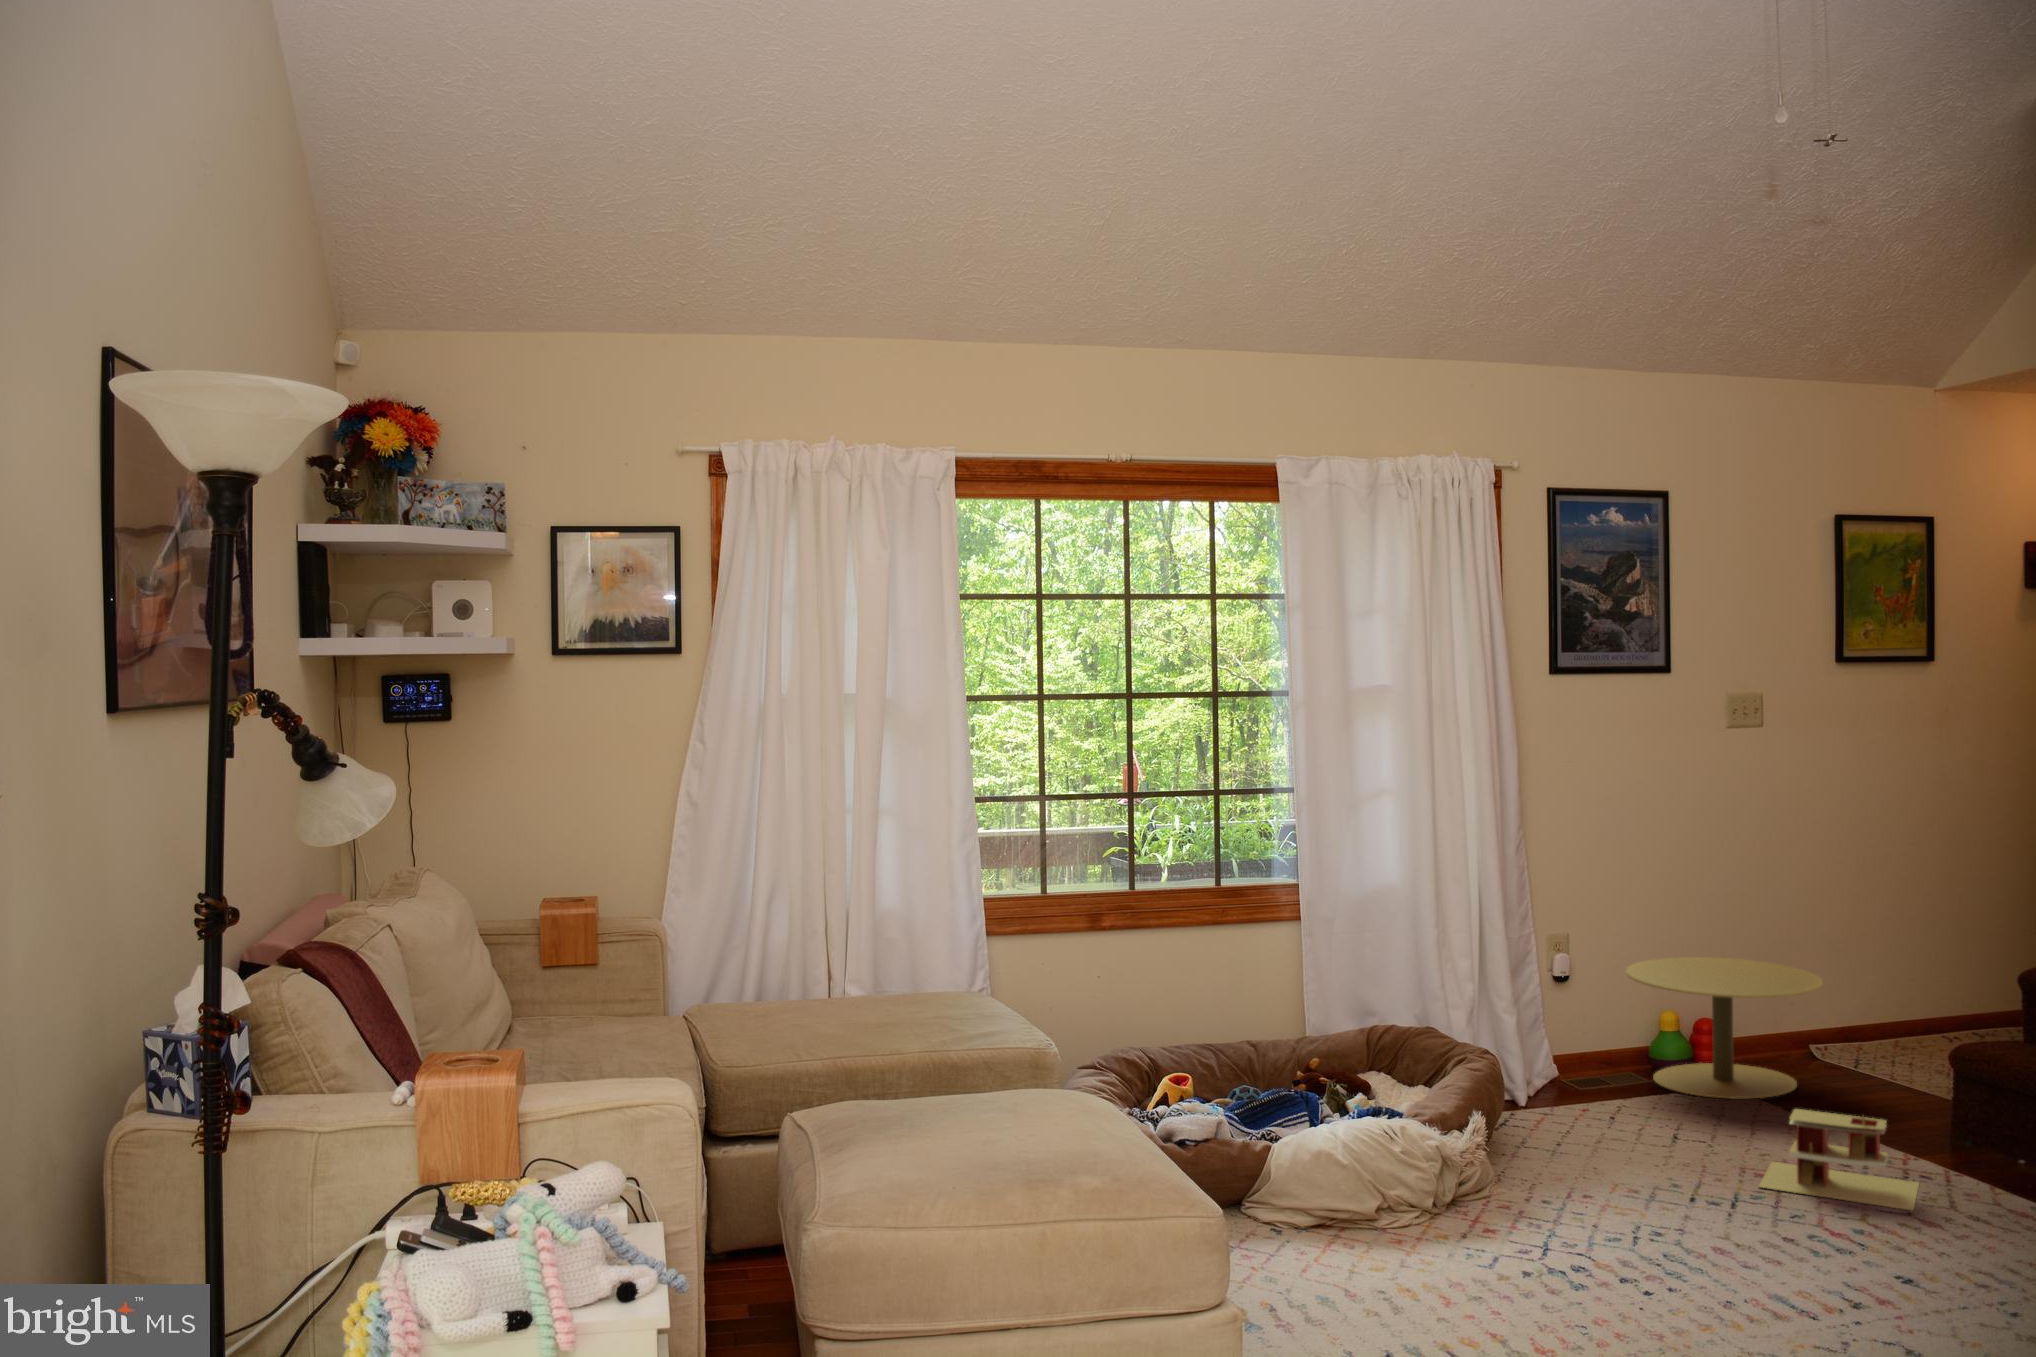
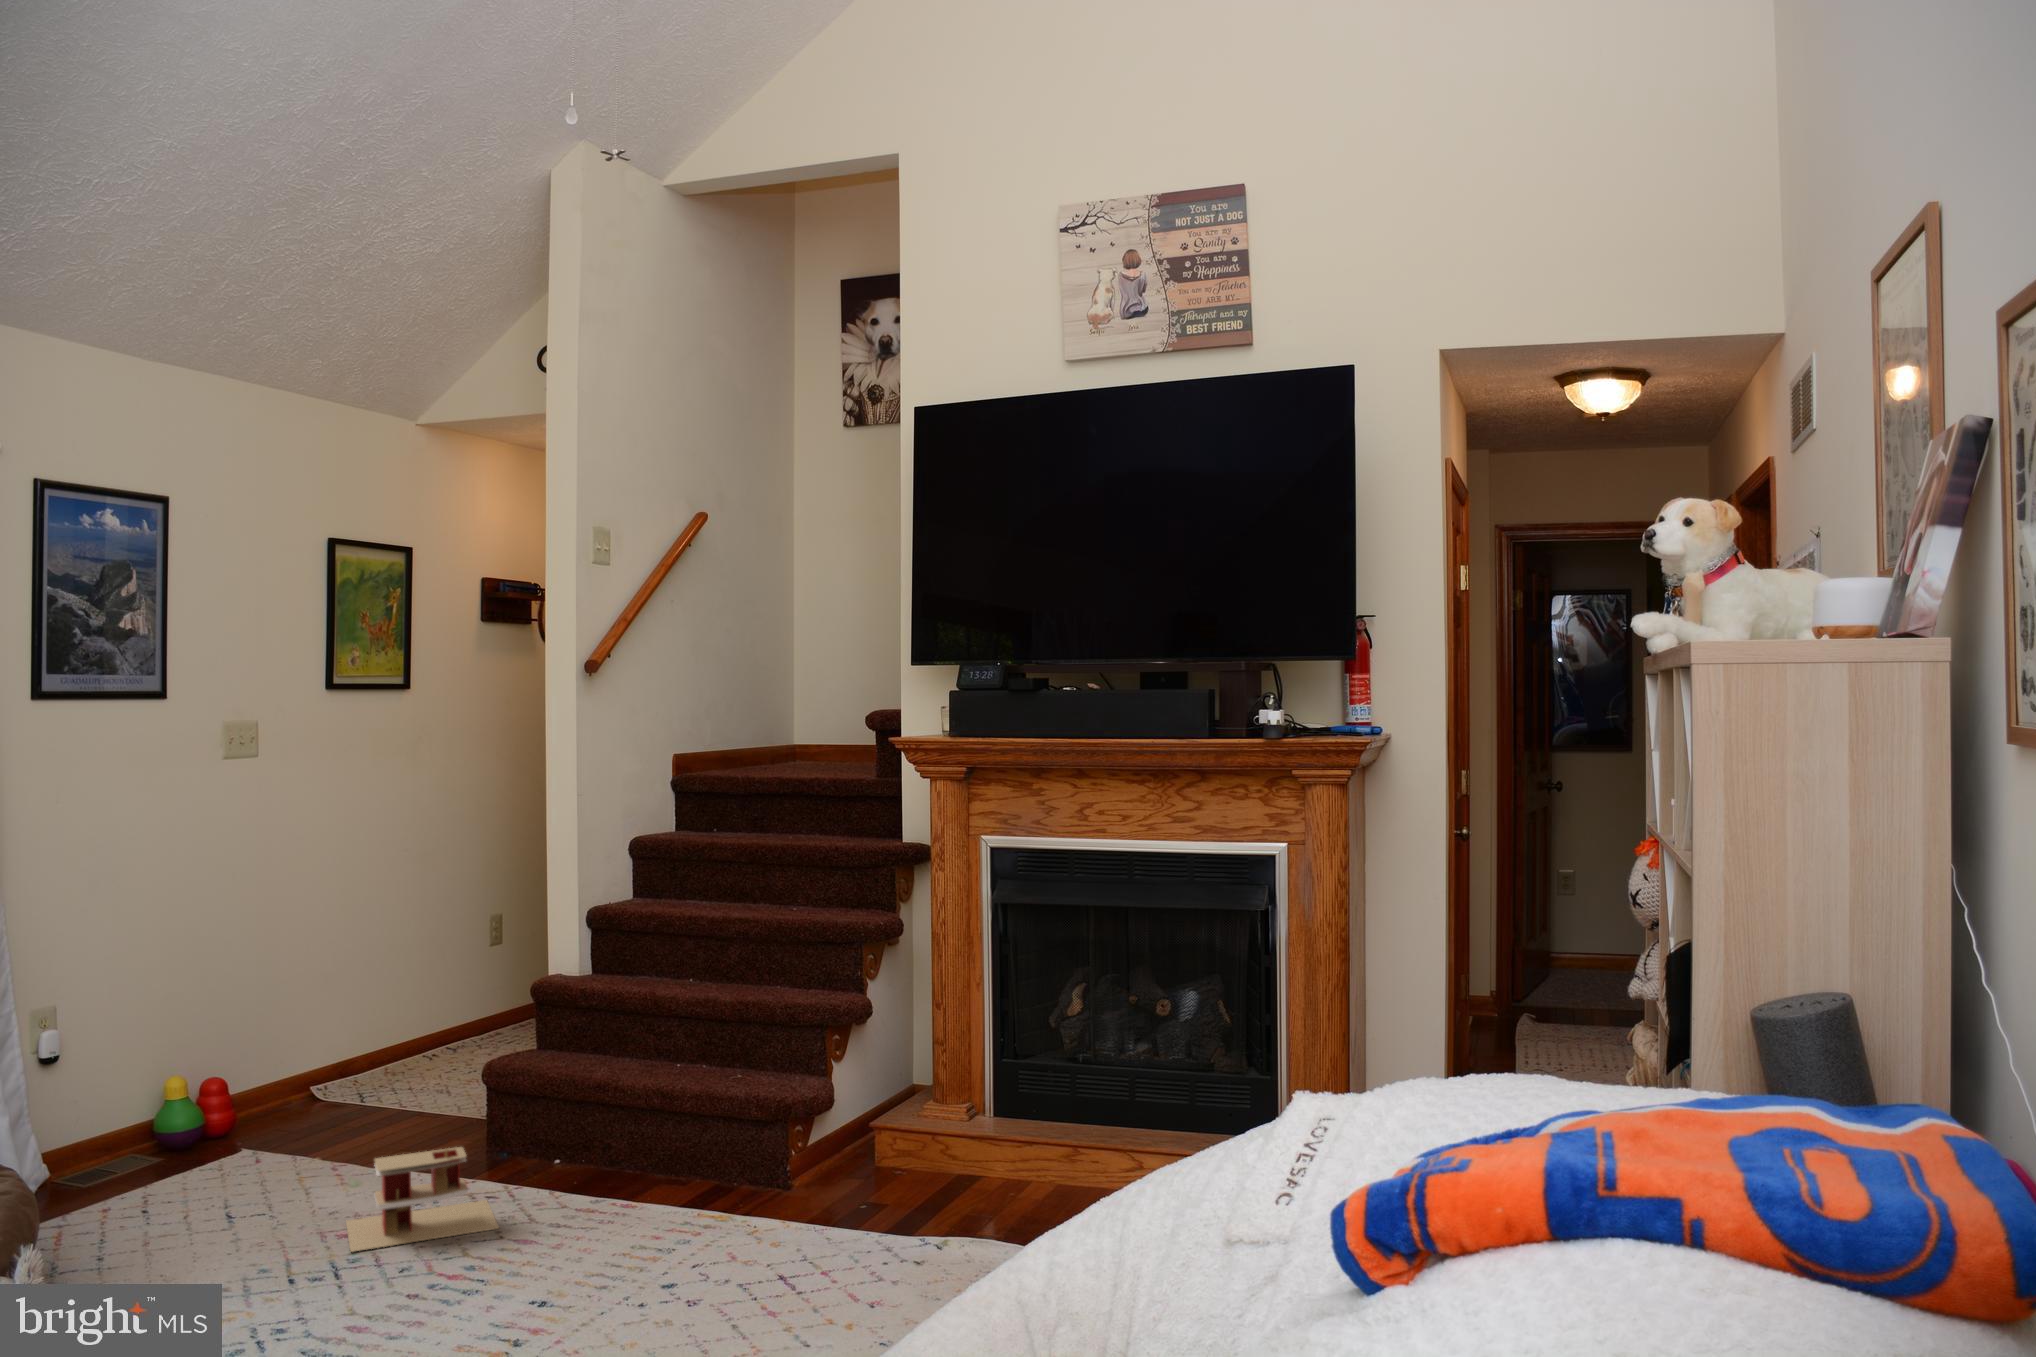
side table: present [1626,957,1823,1099] -> none [131,1010,348,1174]

